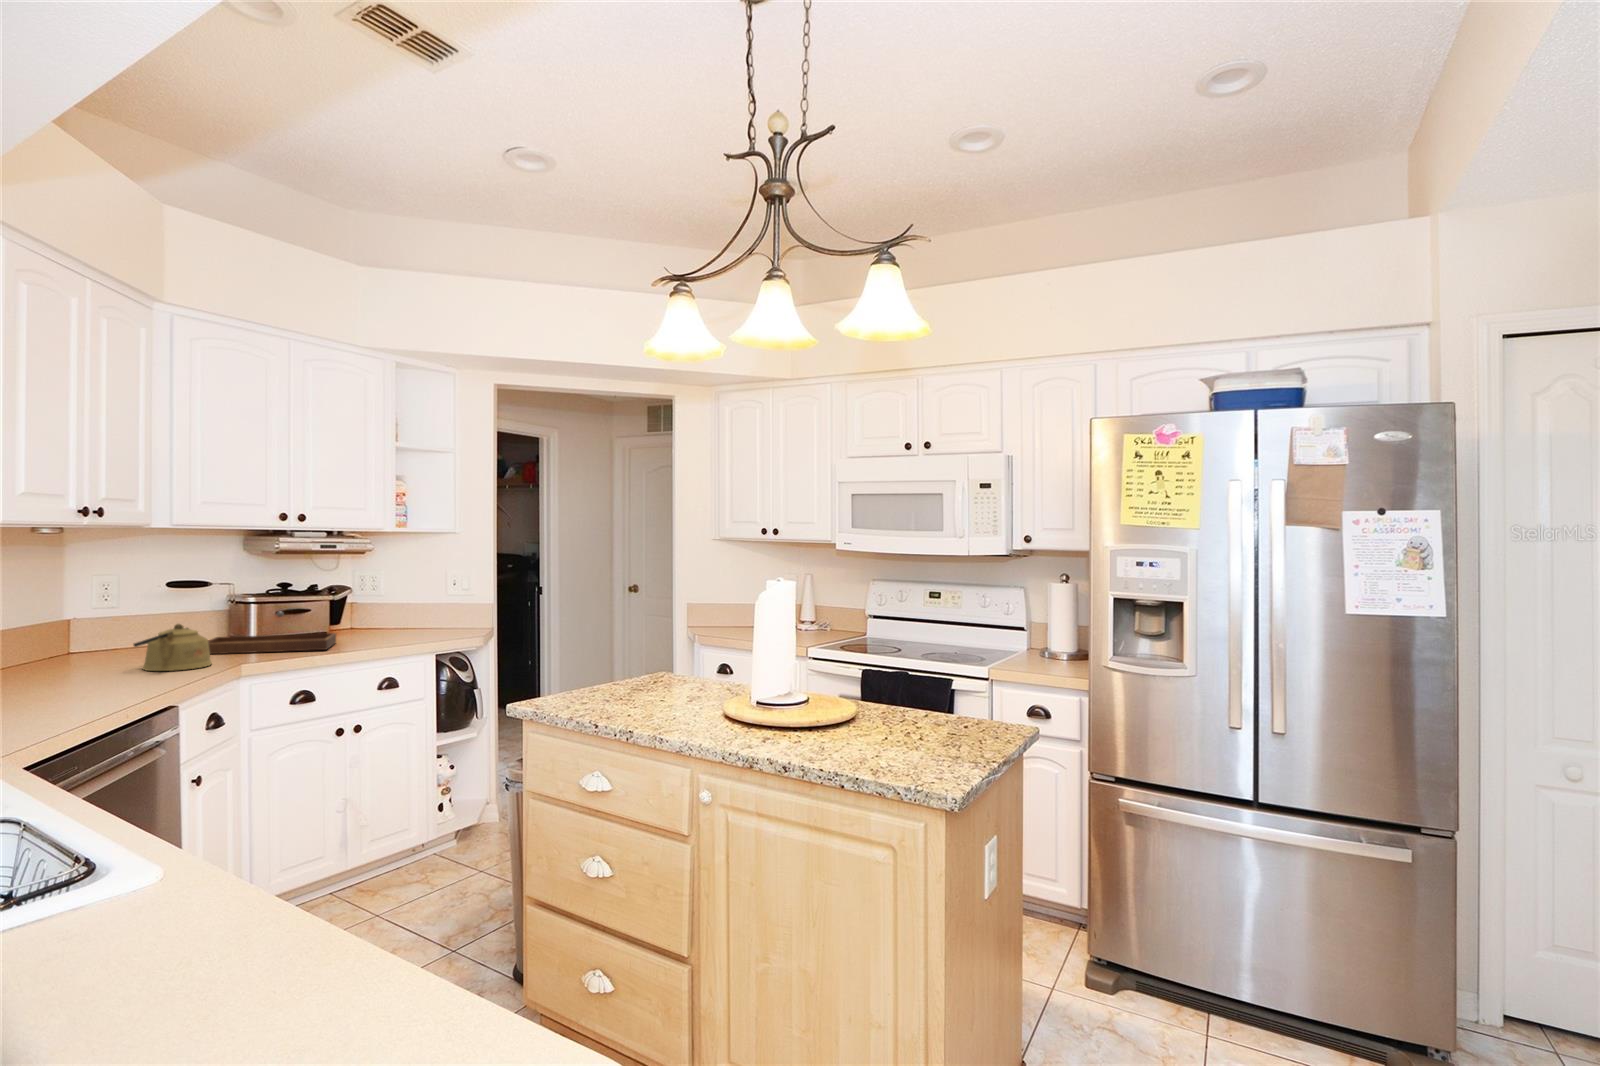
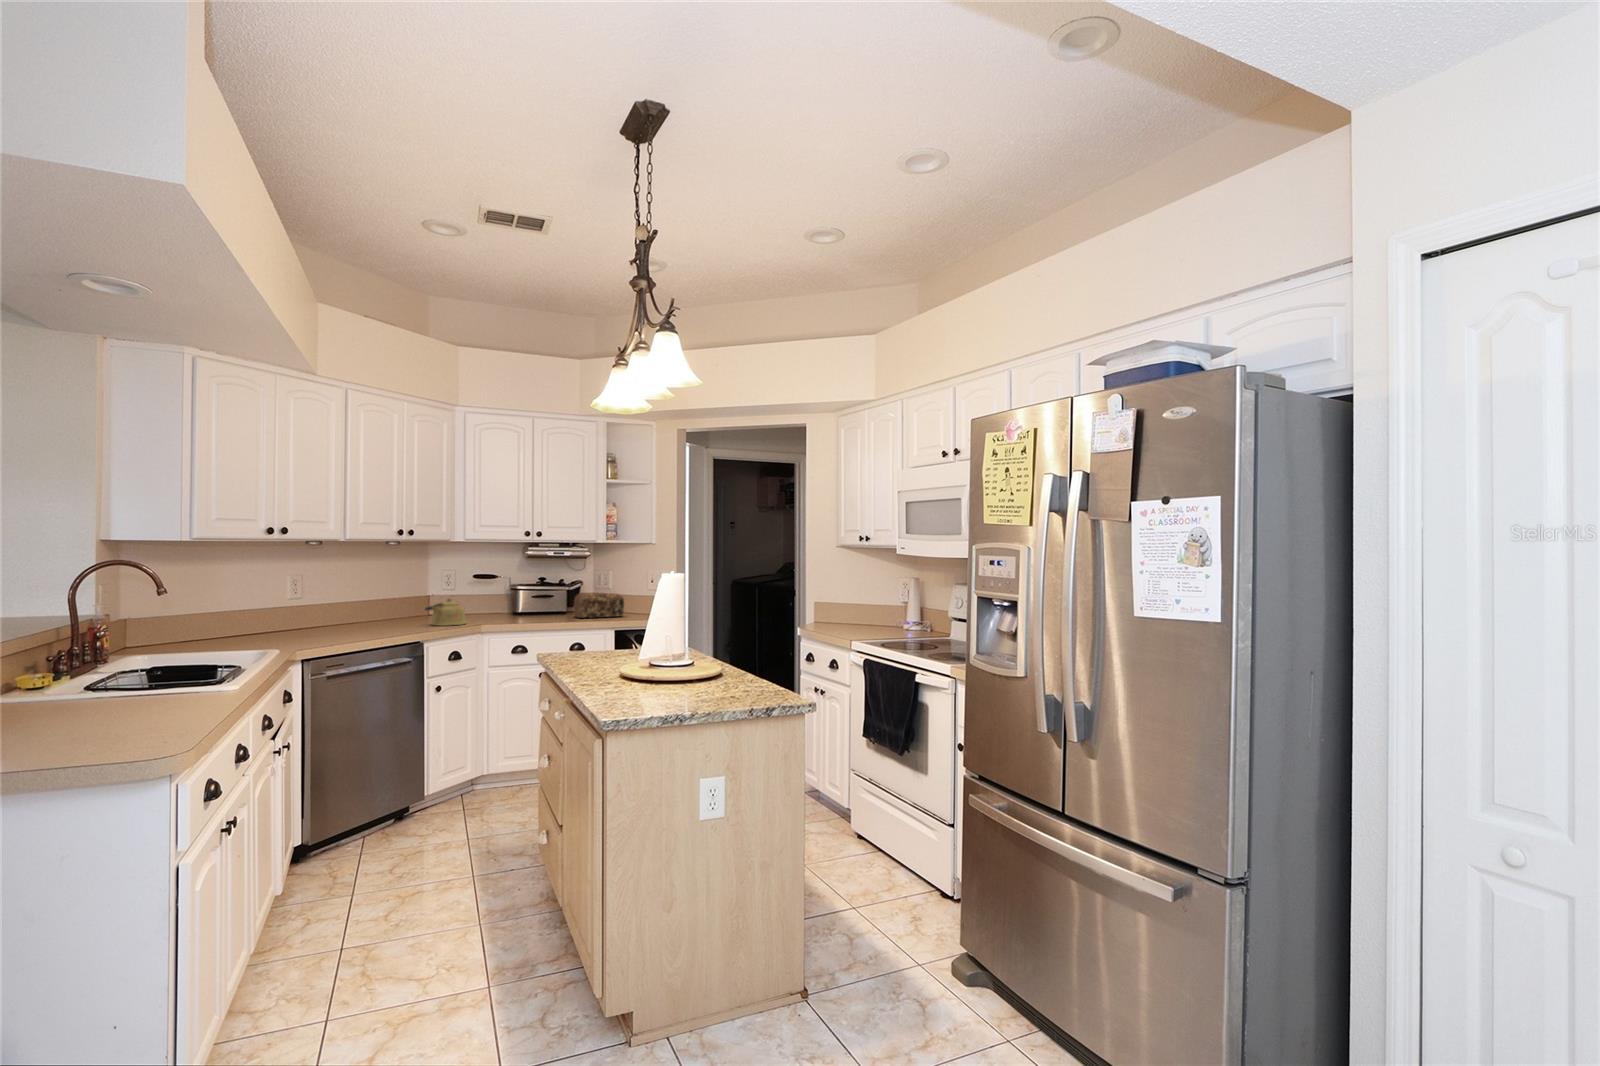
bread loaf: none [355,602,436,641] -> present [573,593,624,618]
tray: present [208,611,336,654] -> none [475,595,557,621]

